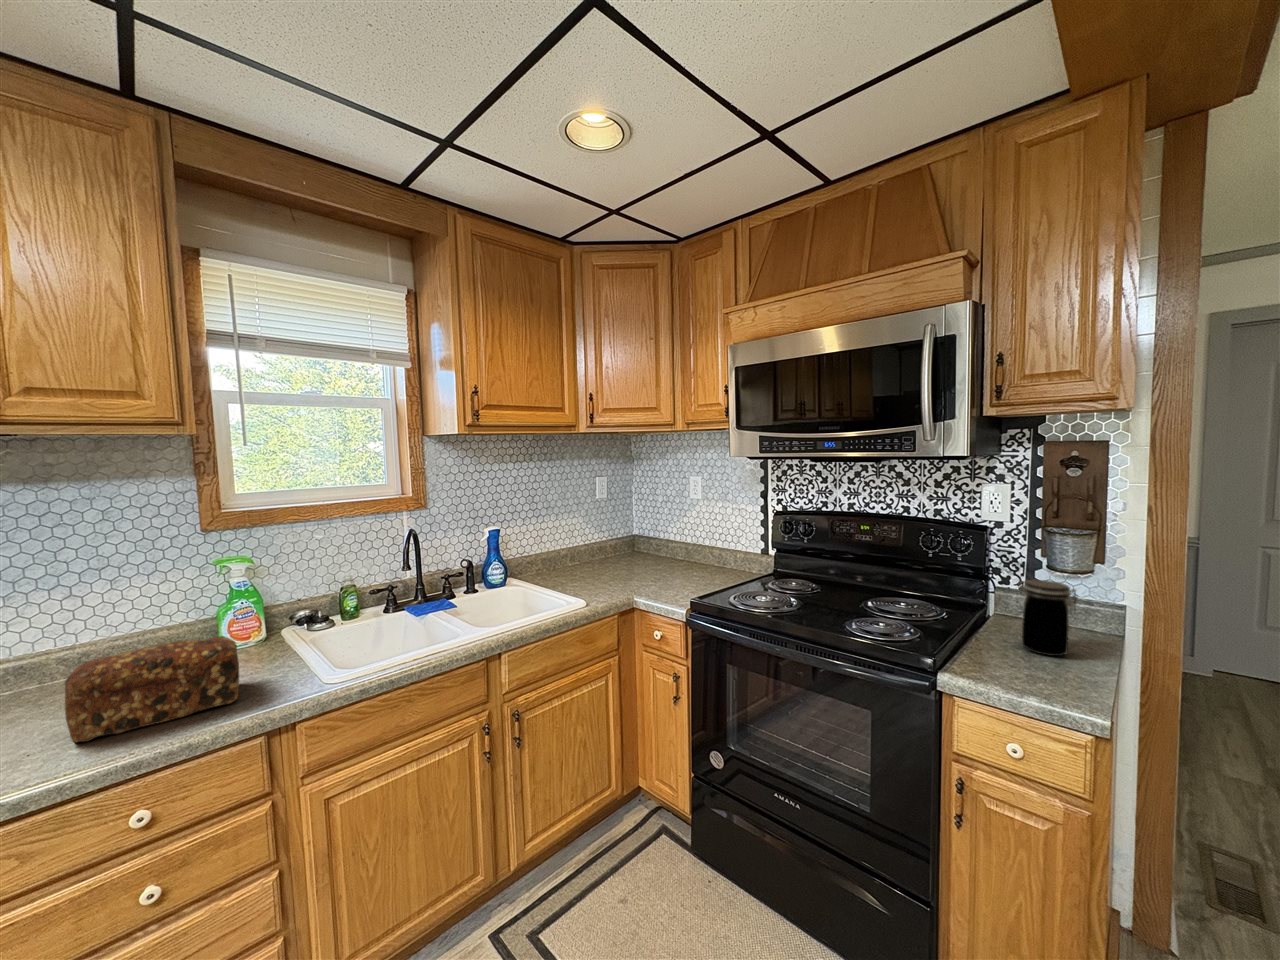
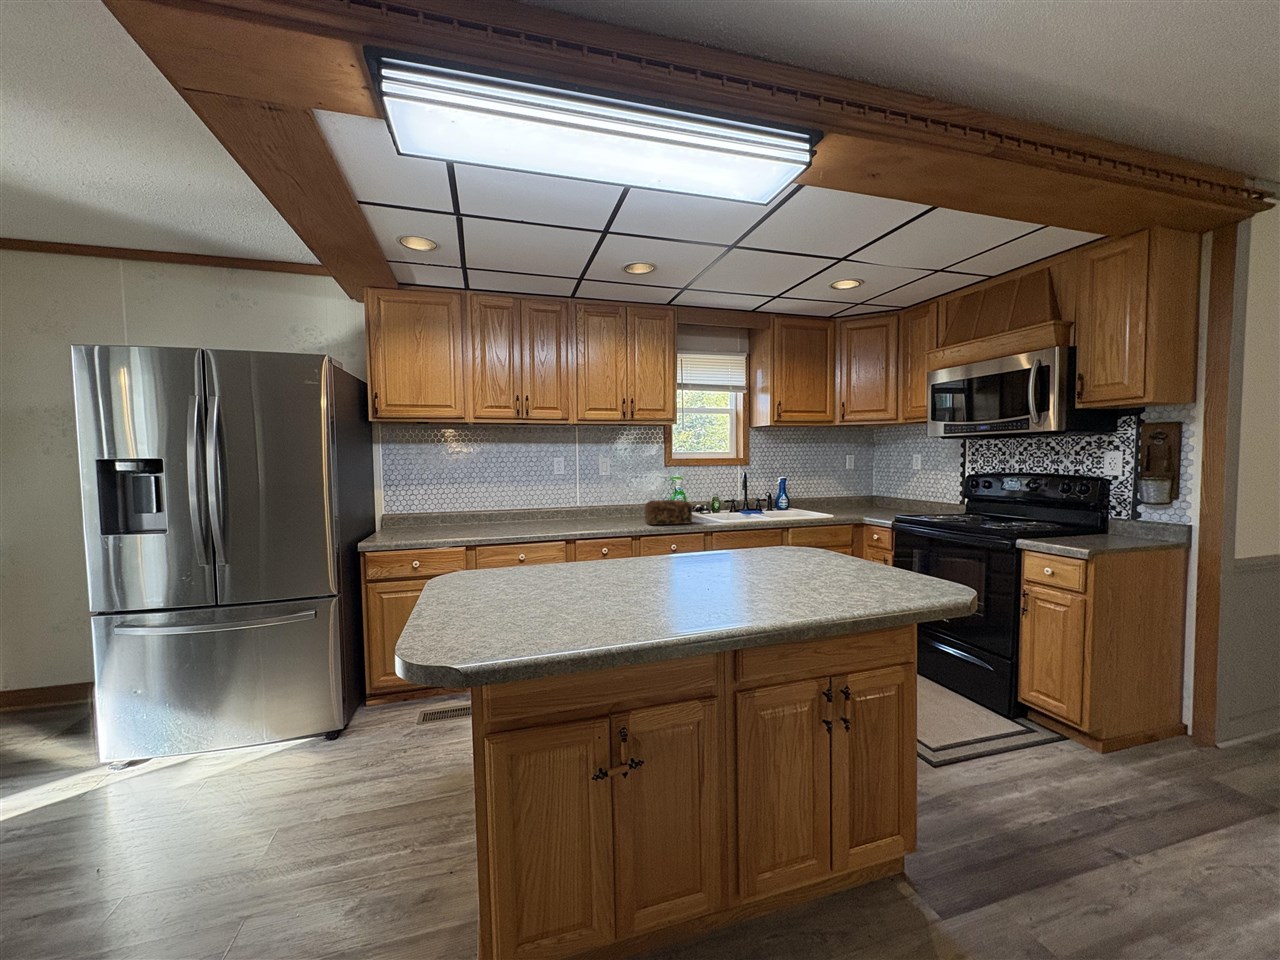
jar: present [1018,580,1078,656] -> none [1094,504,1131,545]

